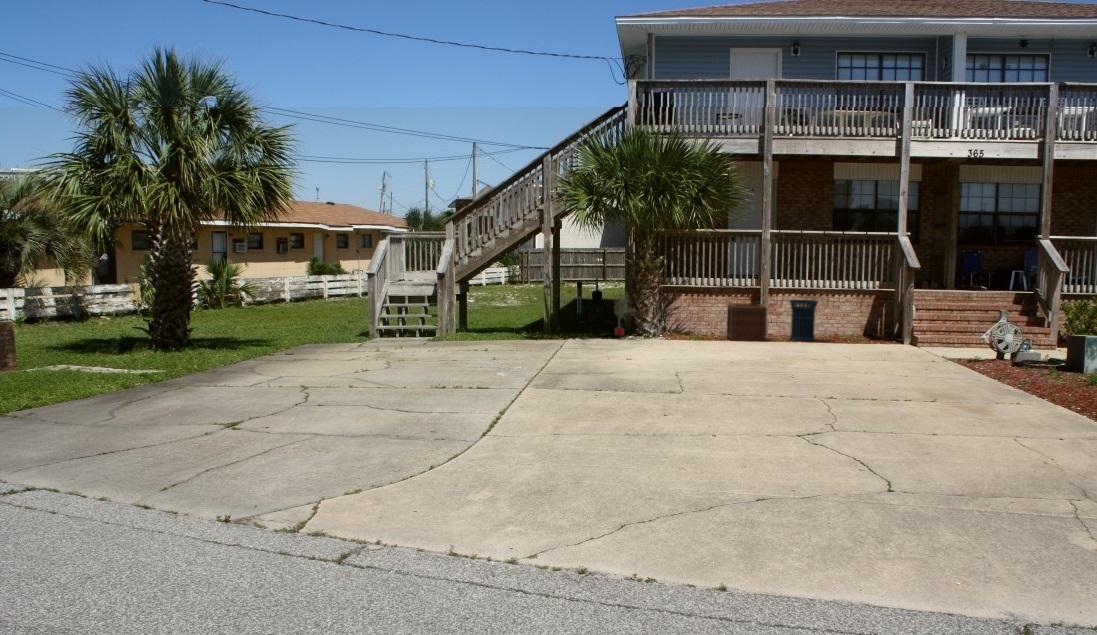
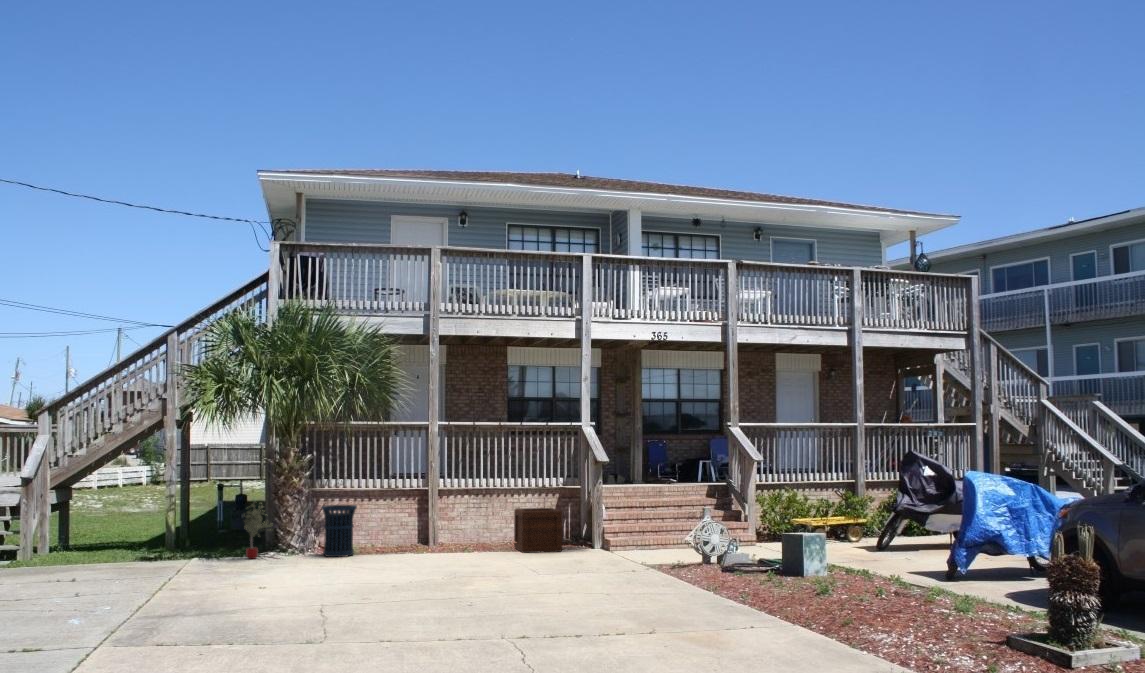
trash can: present [789,300,818,341] -> present [322,505,357,557]
wooden crate: present [727,304,767,341] -> present [514,508,562,553]

